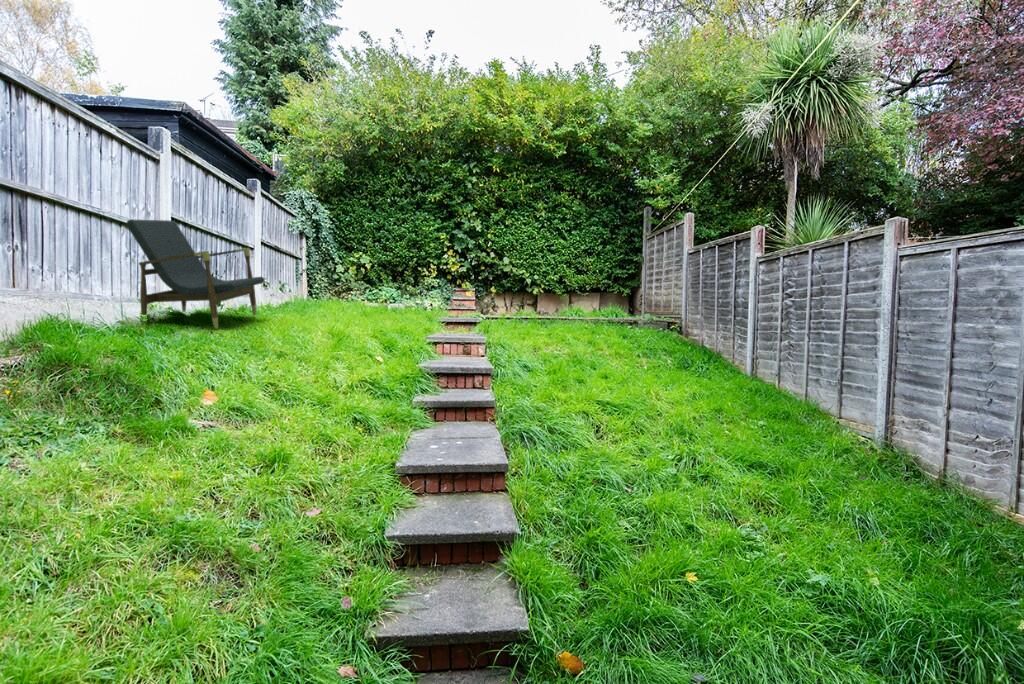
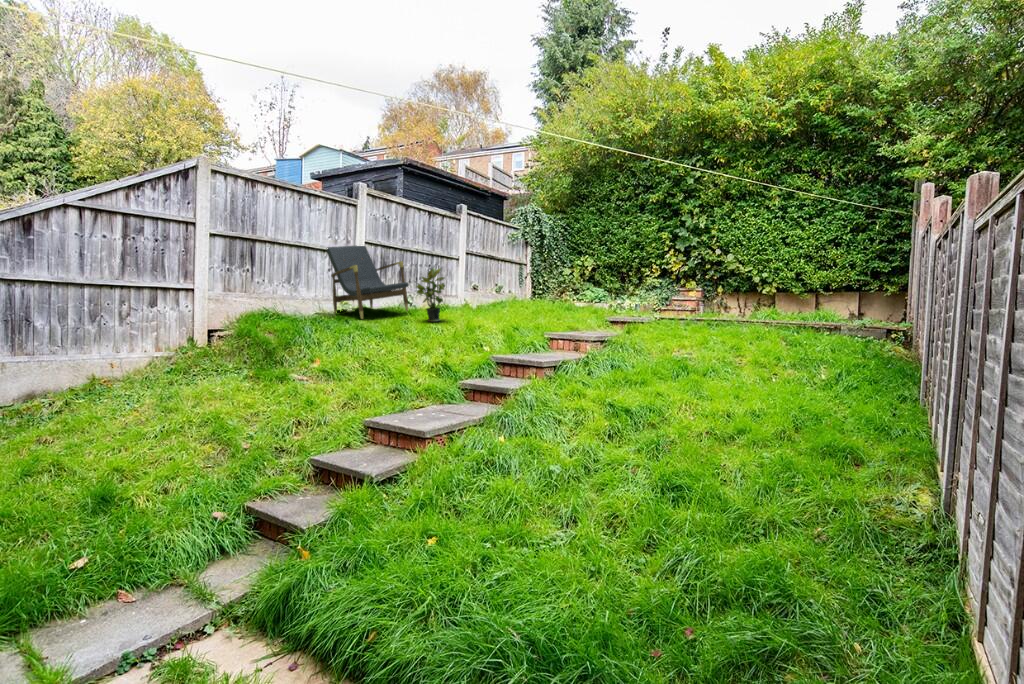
potted plant: none [295,259,335,329] -> present [416,268,445,322]

